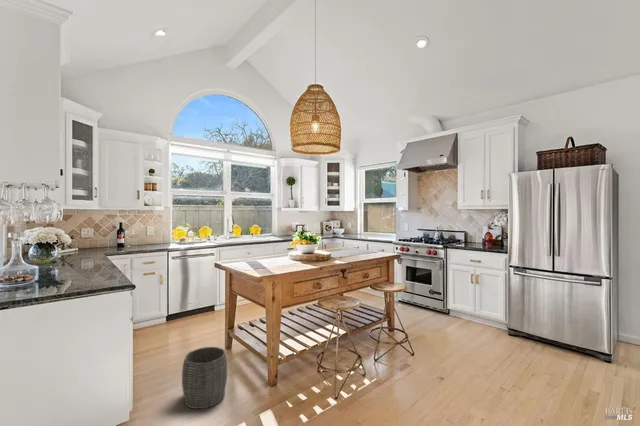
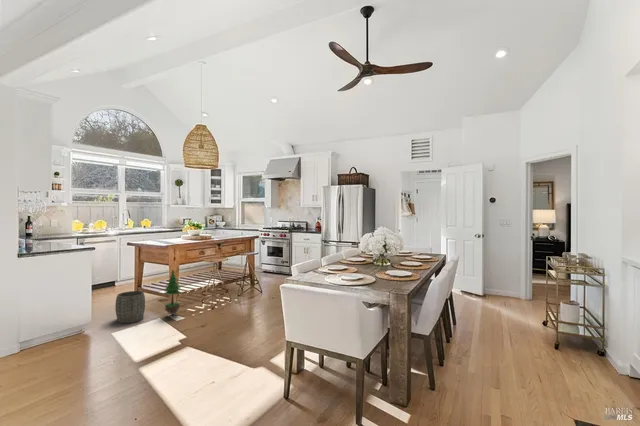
potted tree: none [254,318,282,398] -> present [164,270,181,315]

